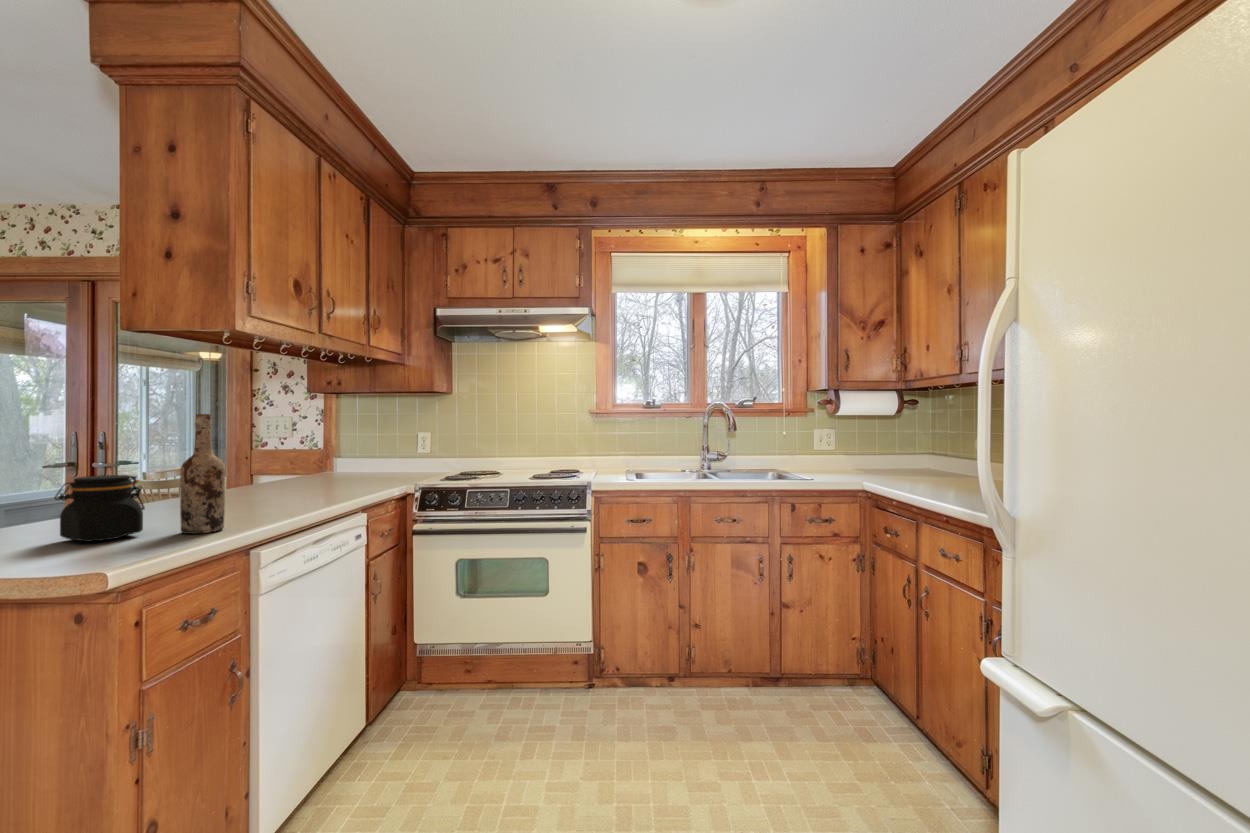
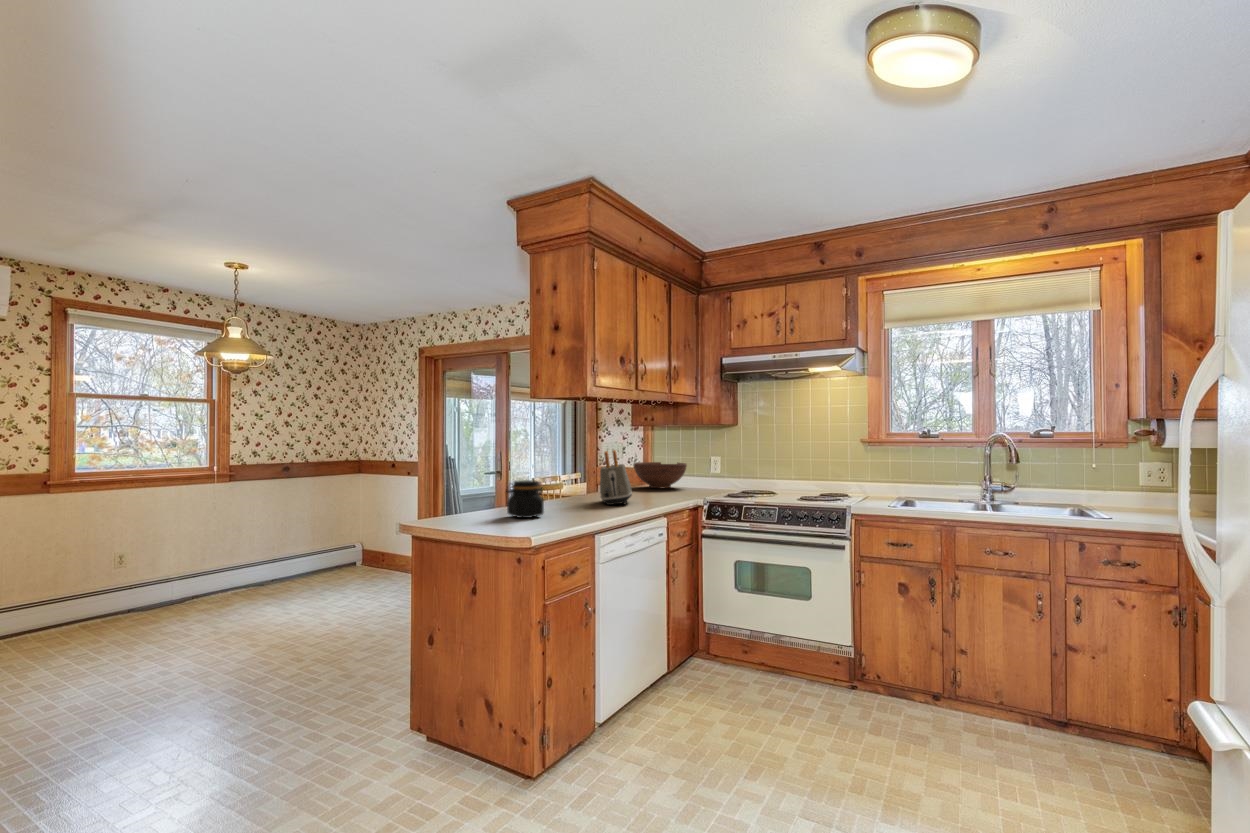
wine bottle: present [180,414,225,534] -> none [562,445,584,519]
toaster: none [256,424,311,505] -> present [600,450,632,505]
fruit bowl: none [310,442,387,476] -> present [634,462,687,488]

